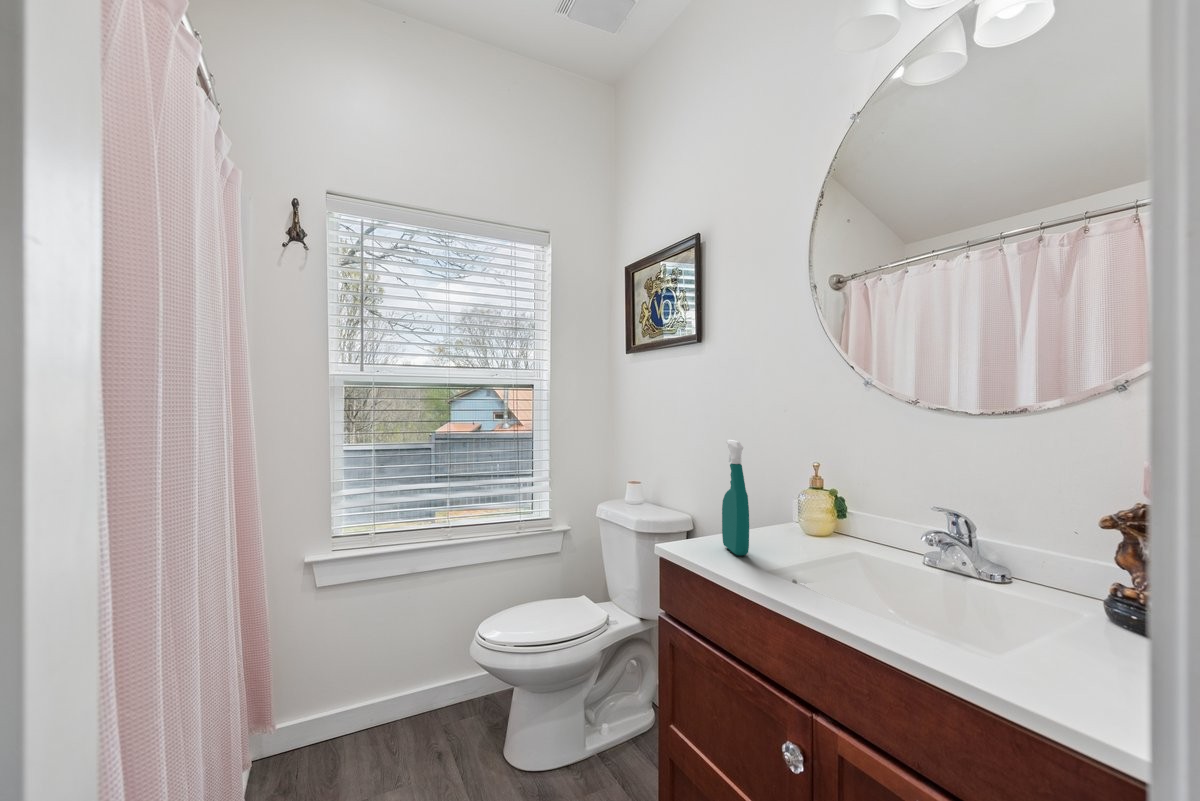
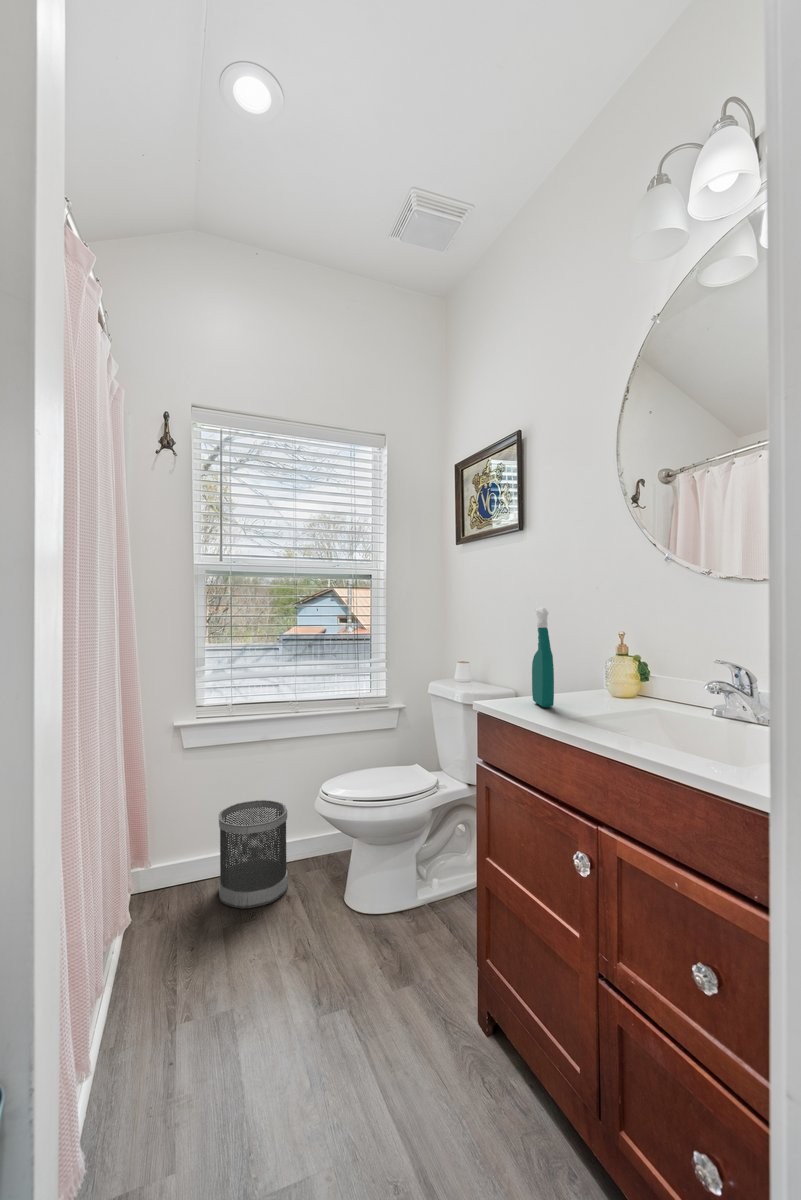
wastebasket: none [359,640,439,770] -> present [219,800,288,909]

